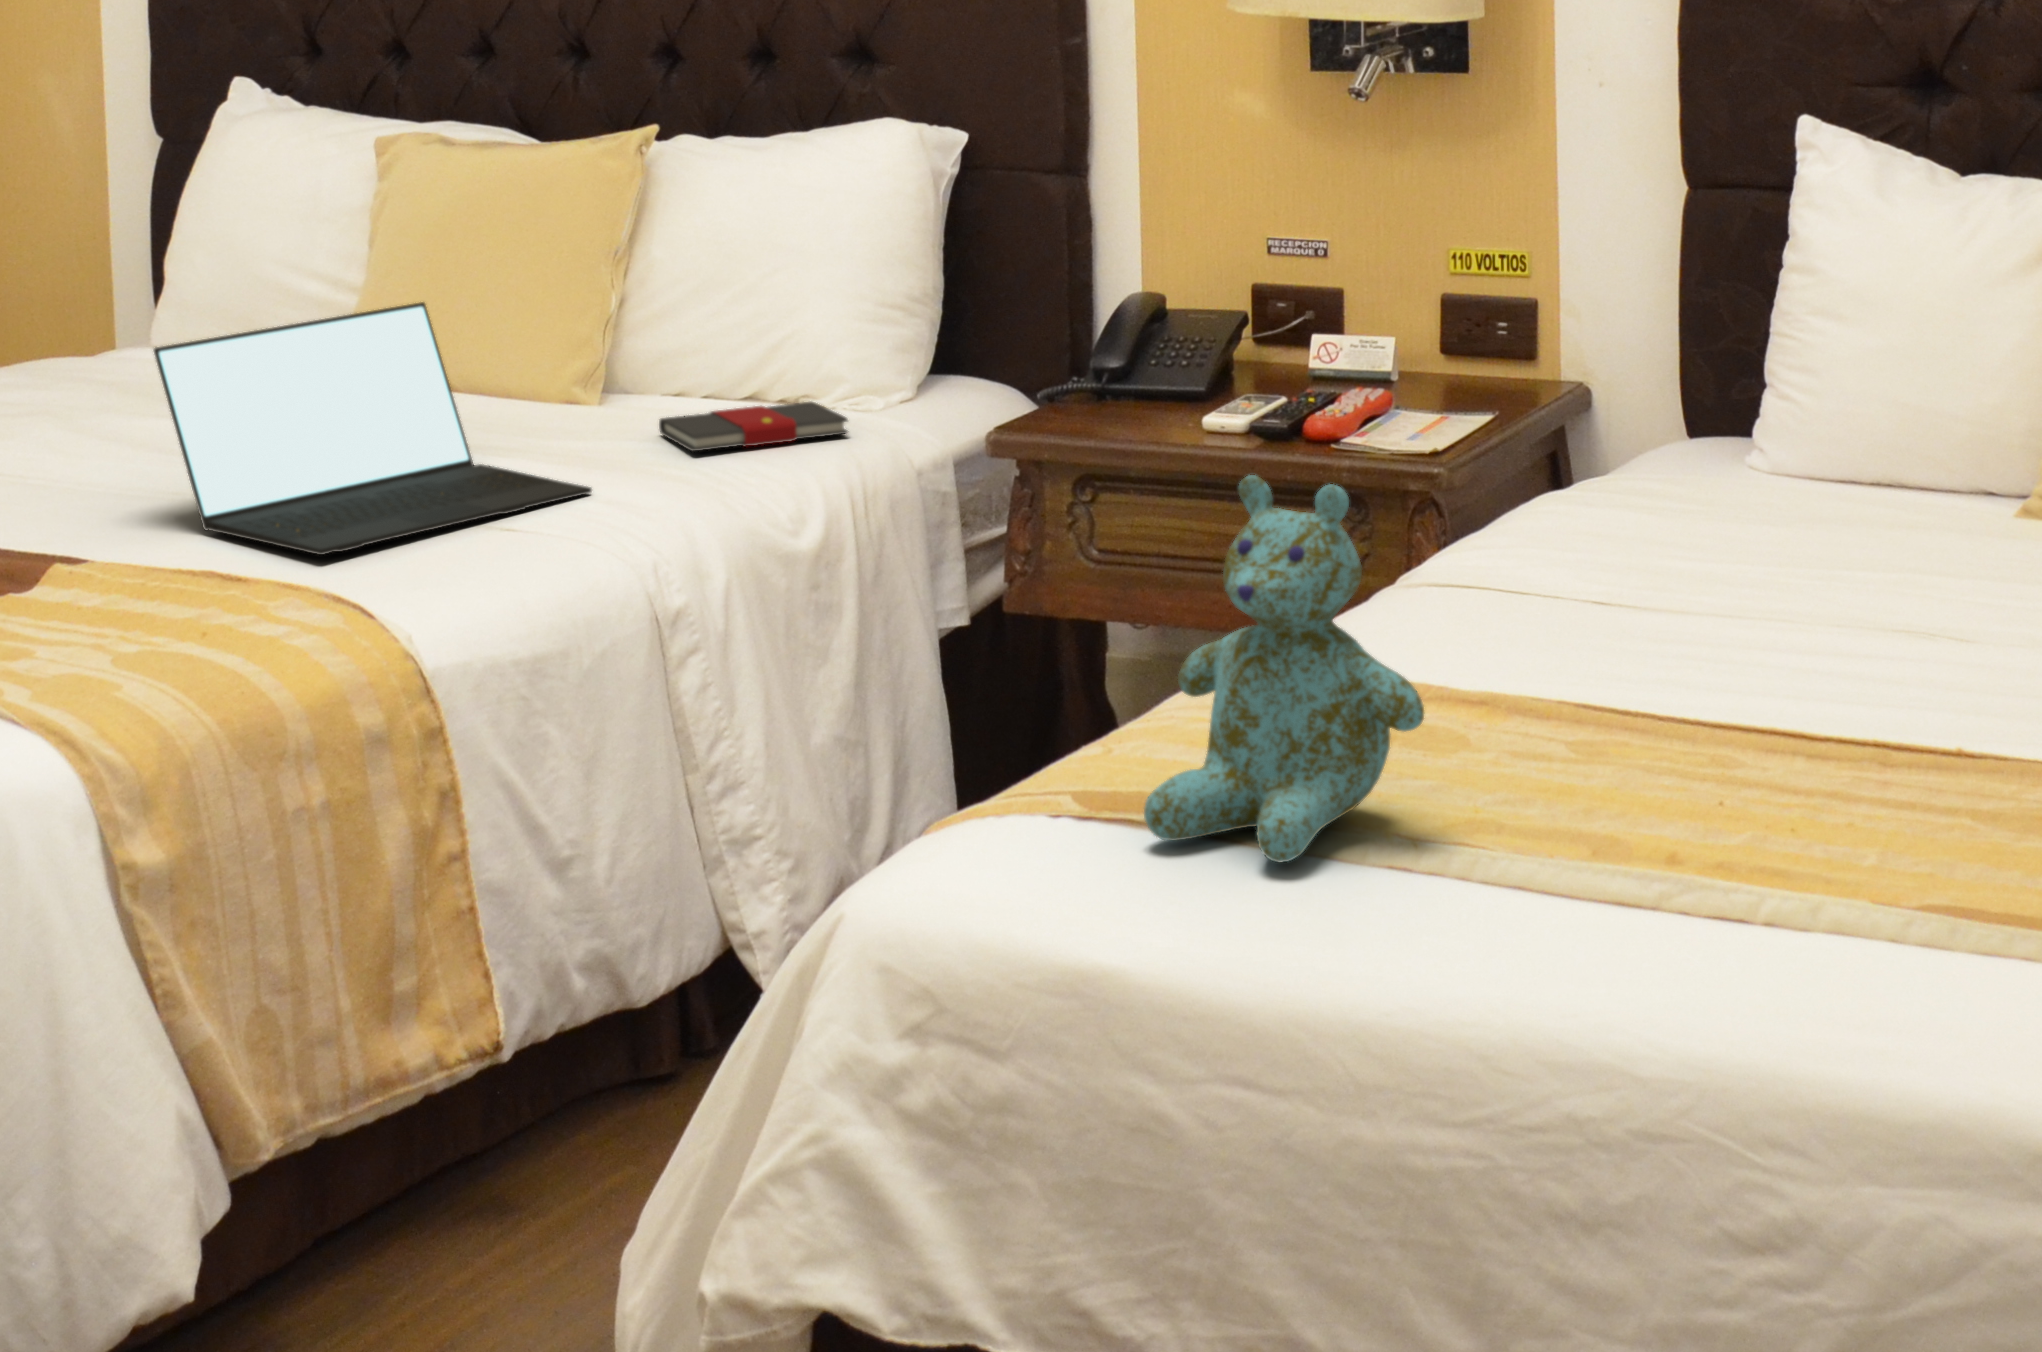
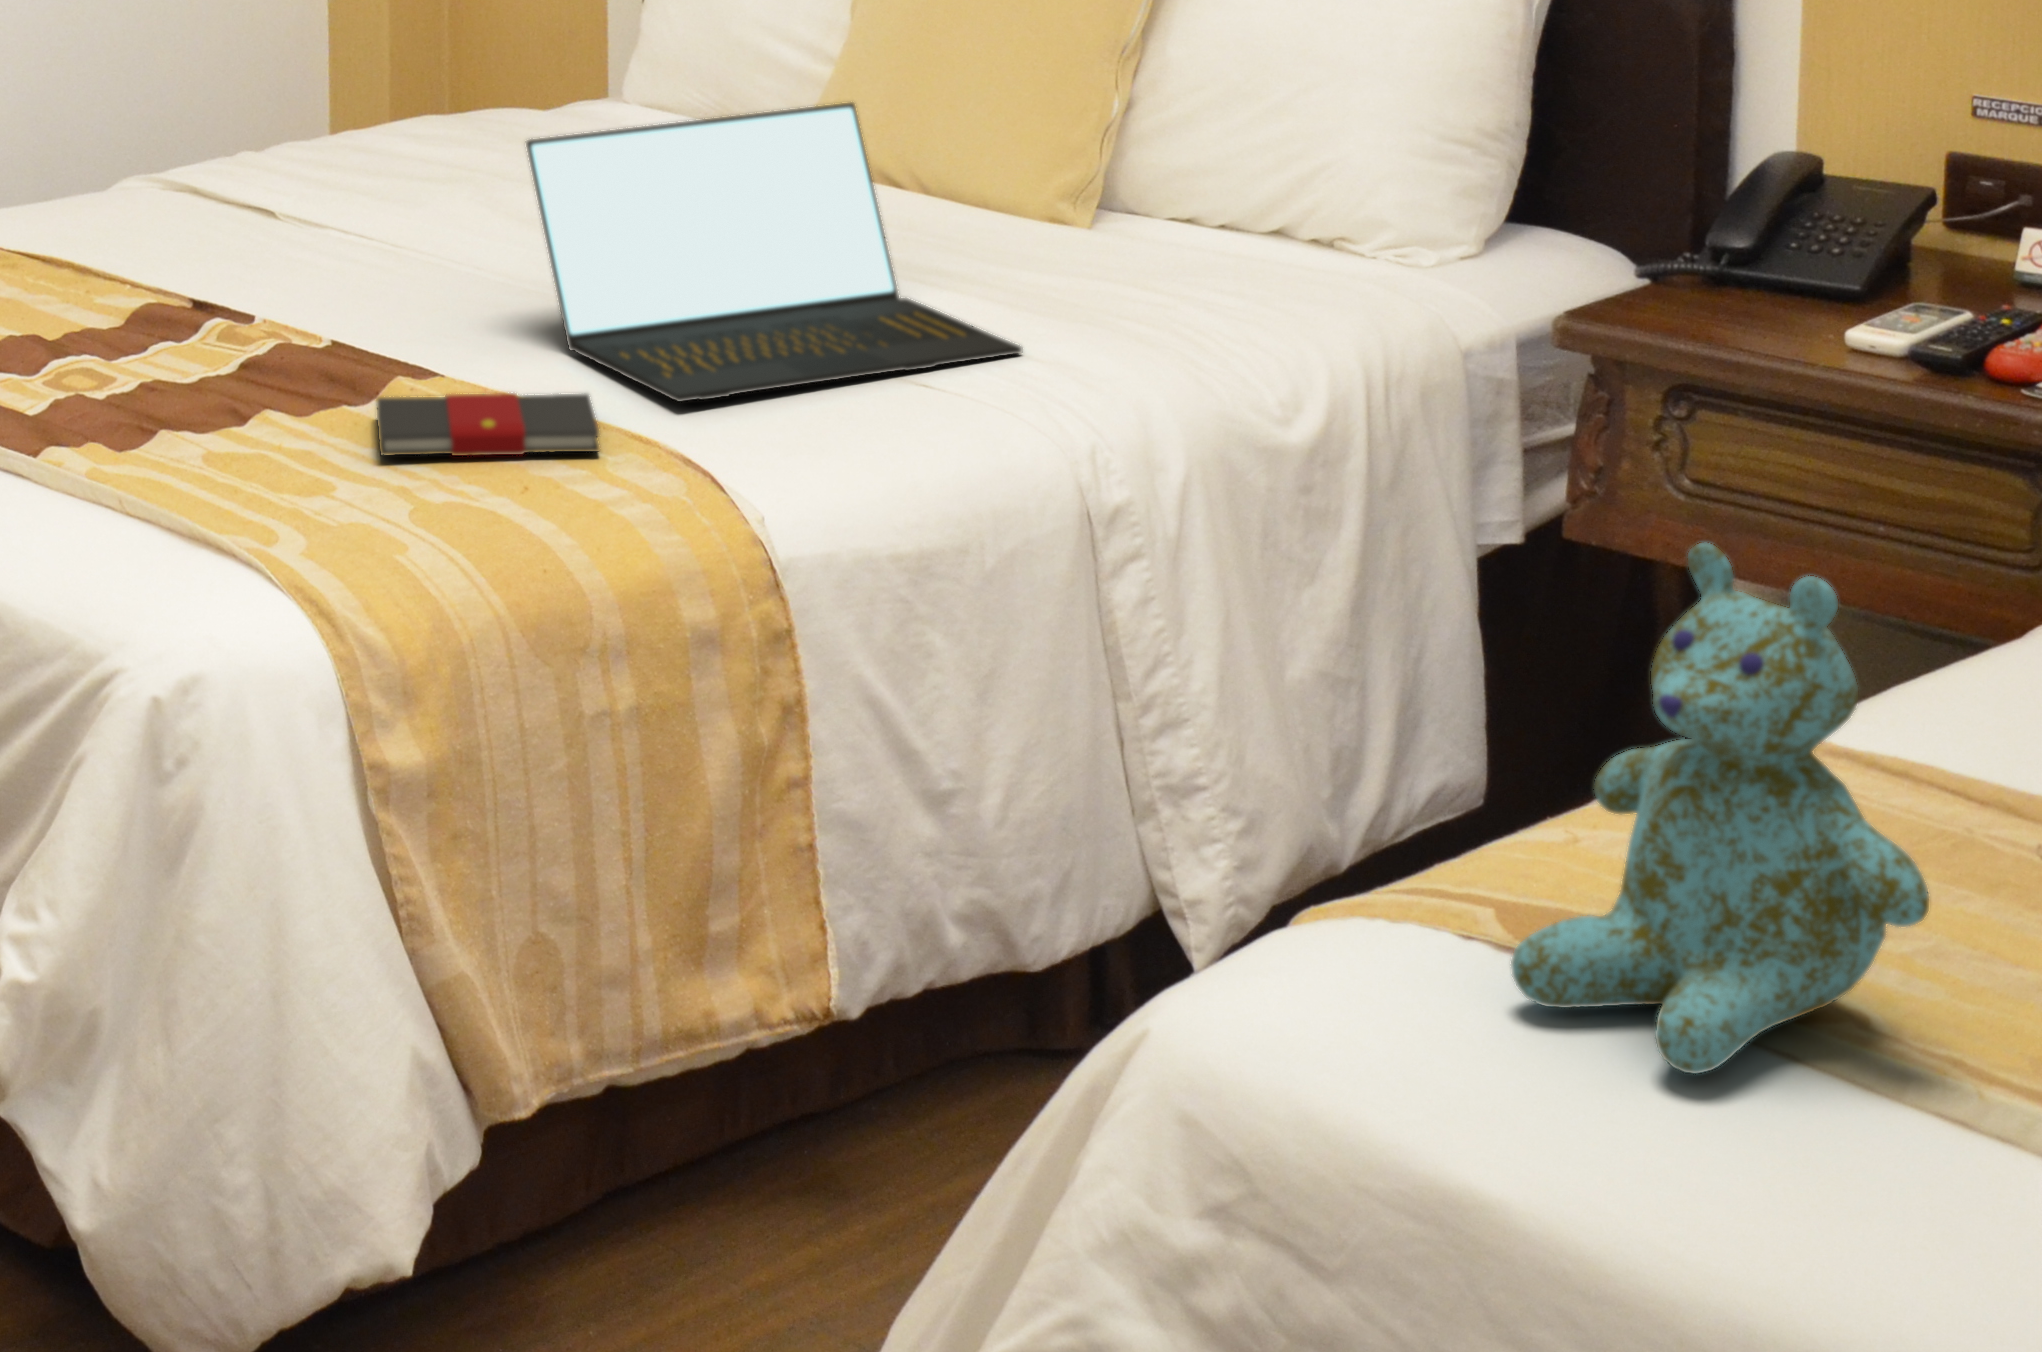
book: present [659,402,848,452] -> present [377,393,599,456]

